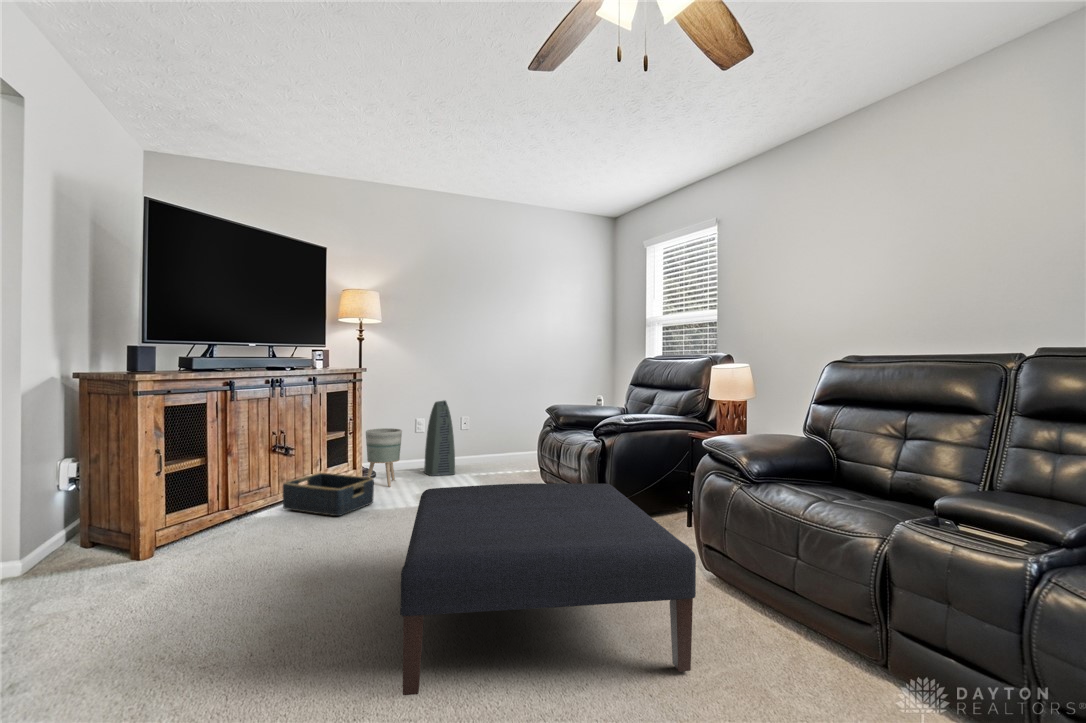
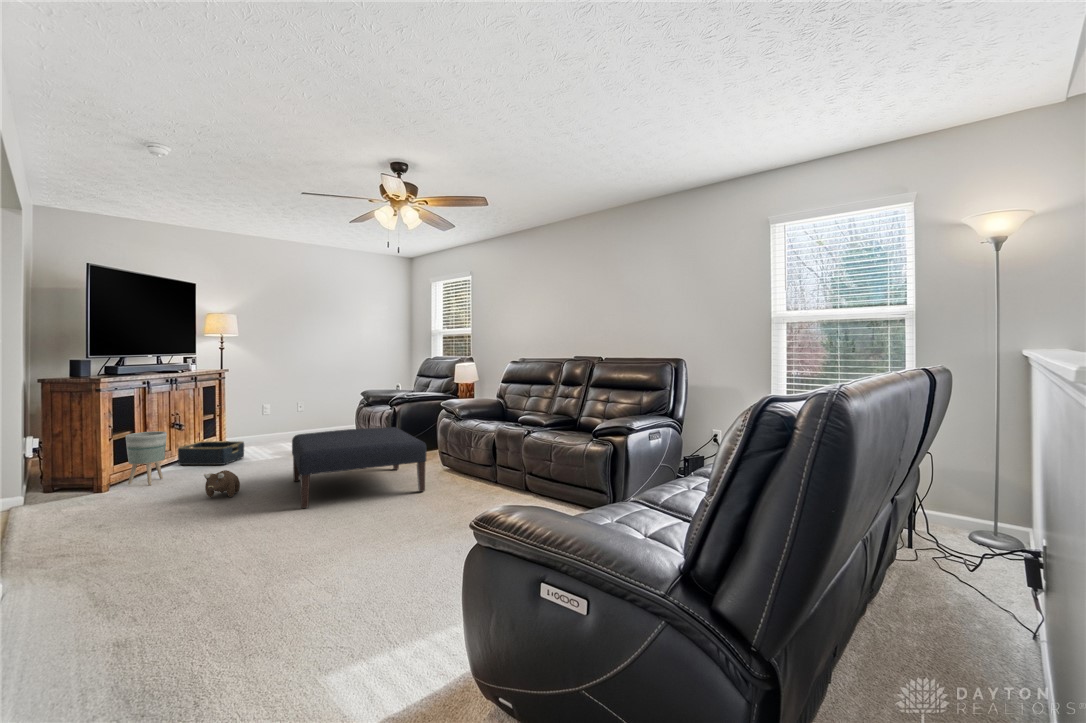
air purifier: present [424,400,455,476] -> none [272,391,296,442]
planter: present [366,428,402,487] -> present [125,431,167,485]
plush toy: none [248,555,321,613] -> present [204,470,240,497]

